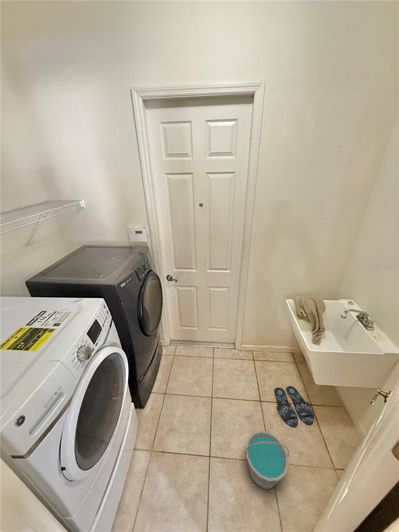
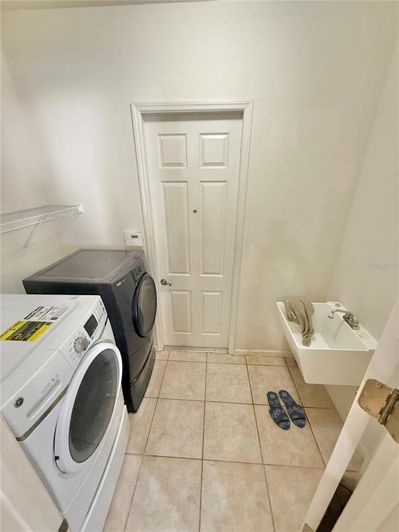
bucket: present [245,430,289,489] -> none [237,431,281,491]

